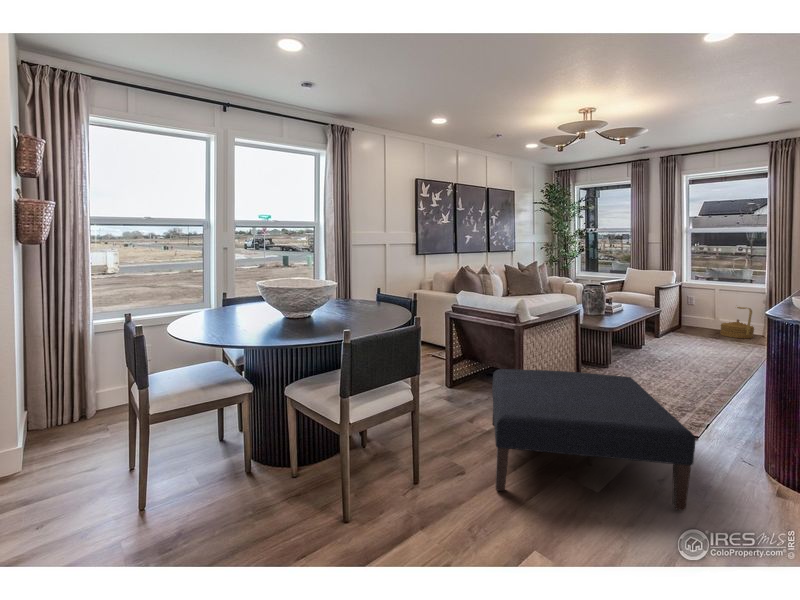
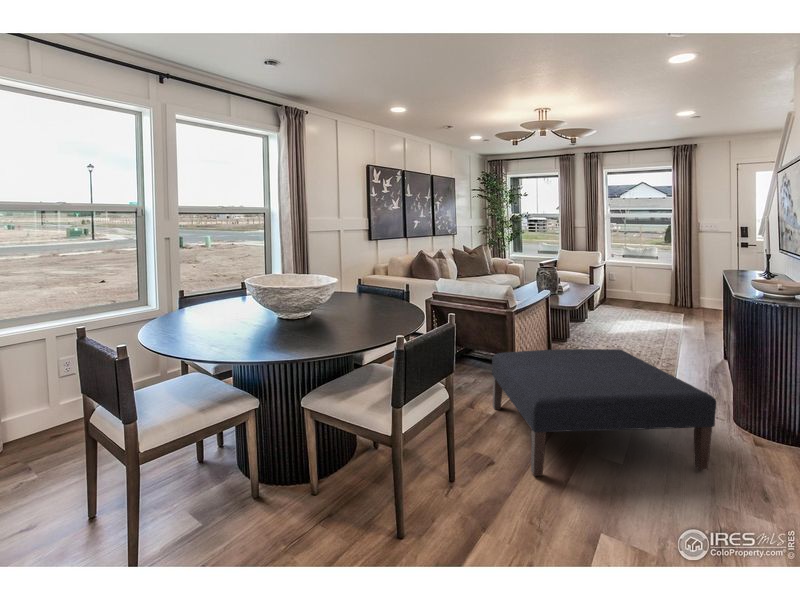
woven basket: present [720,307,754,338] -> none [642,277,671,307]

